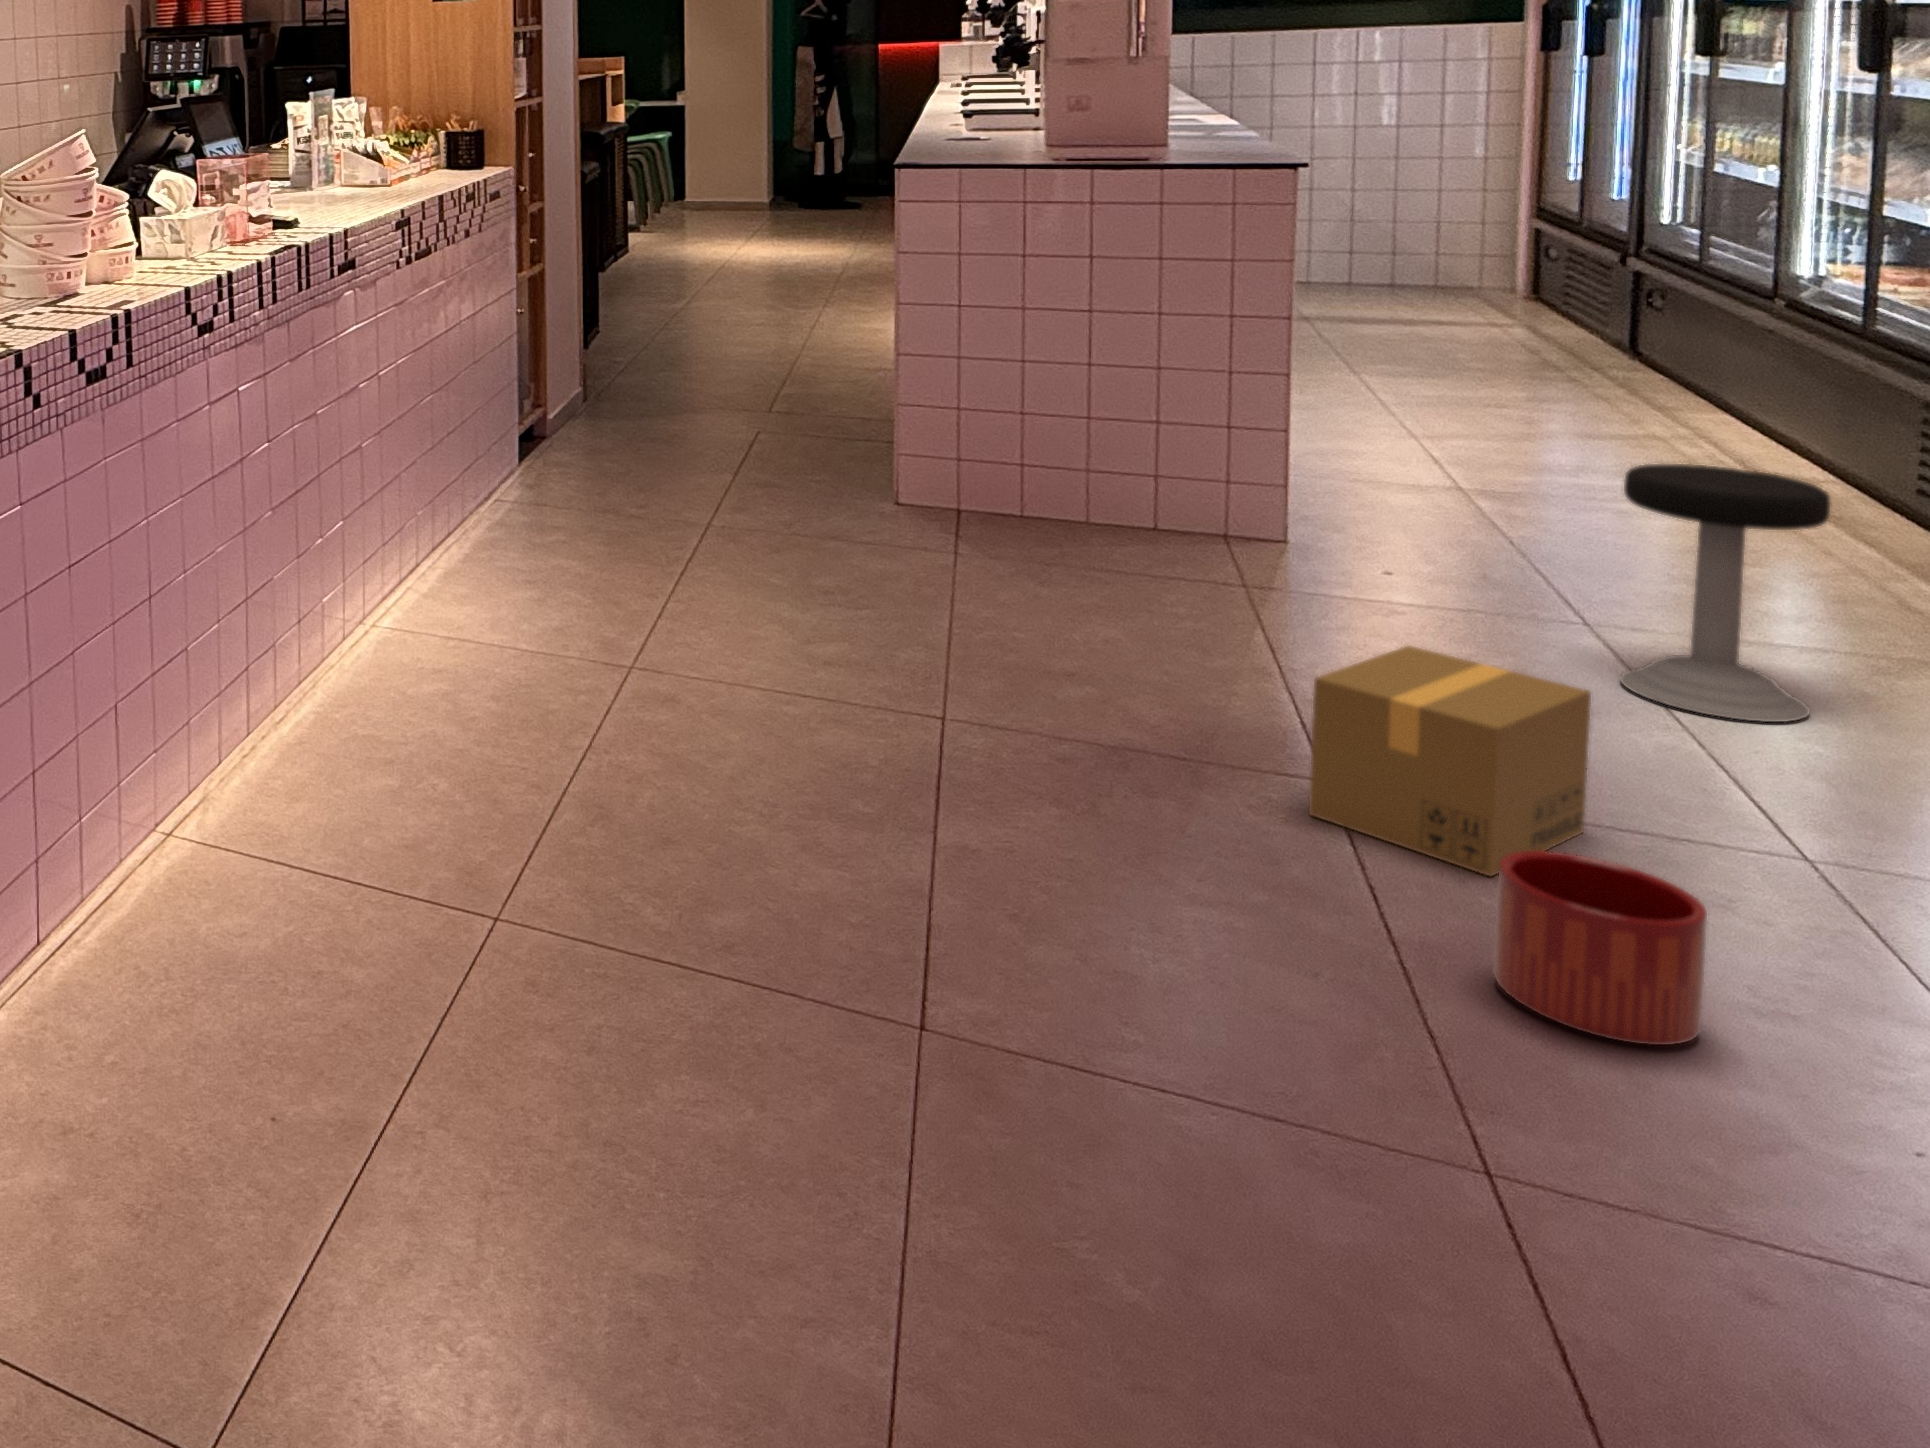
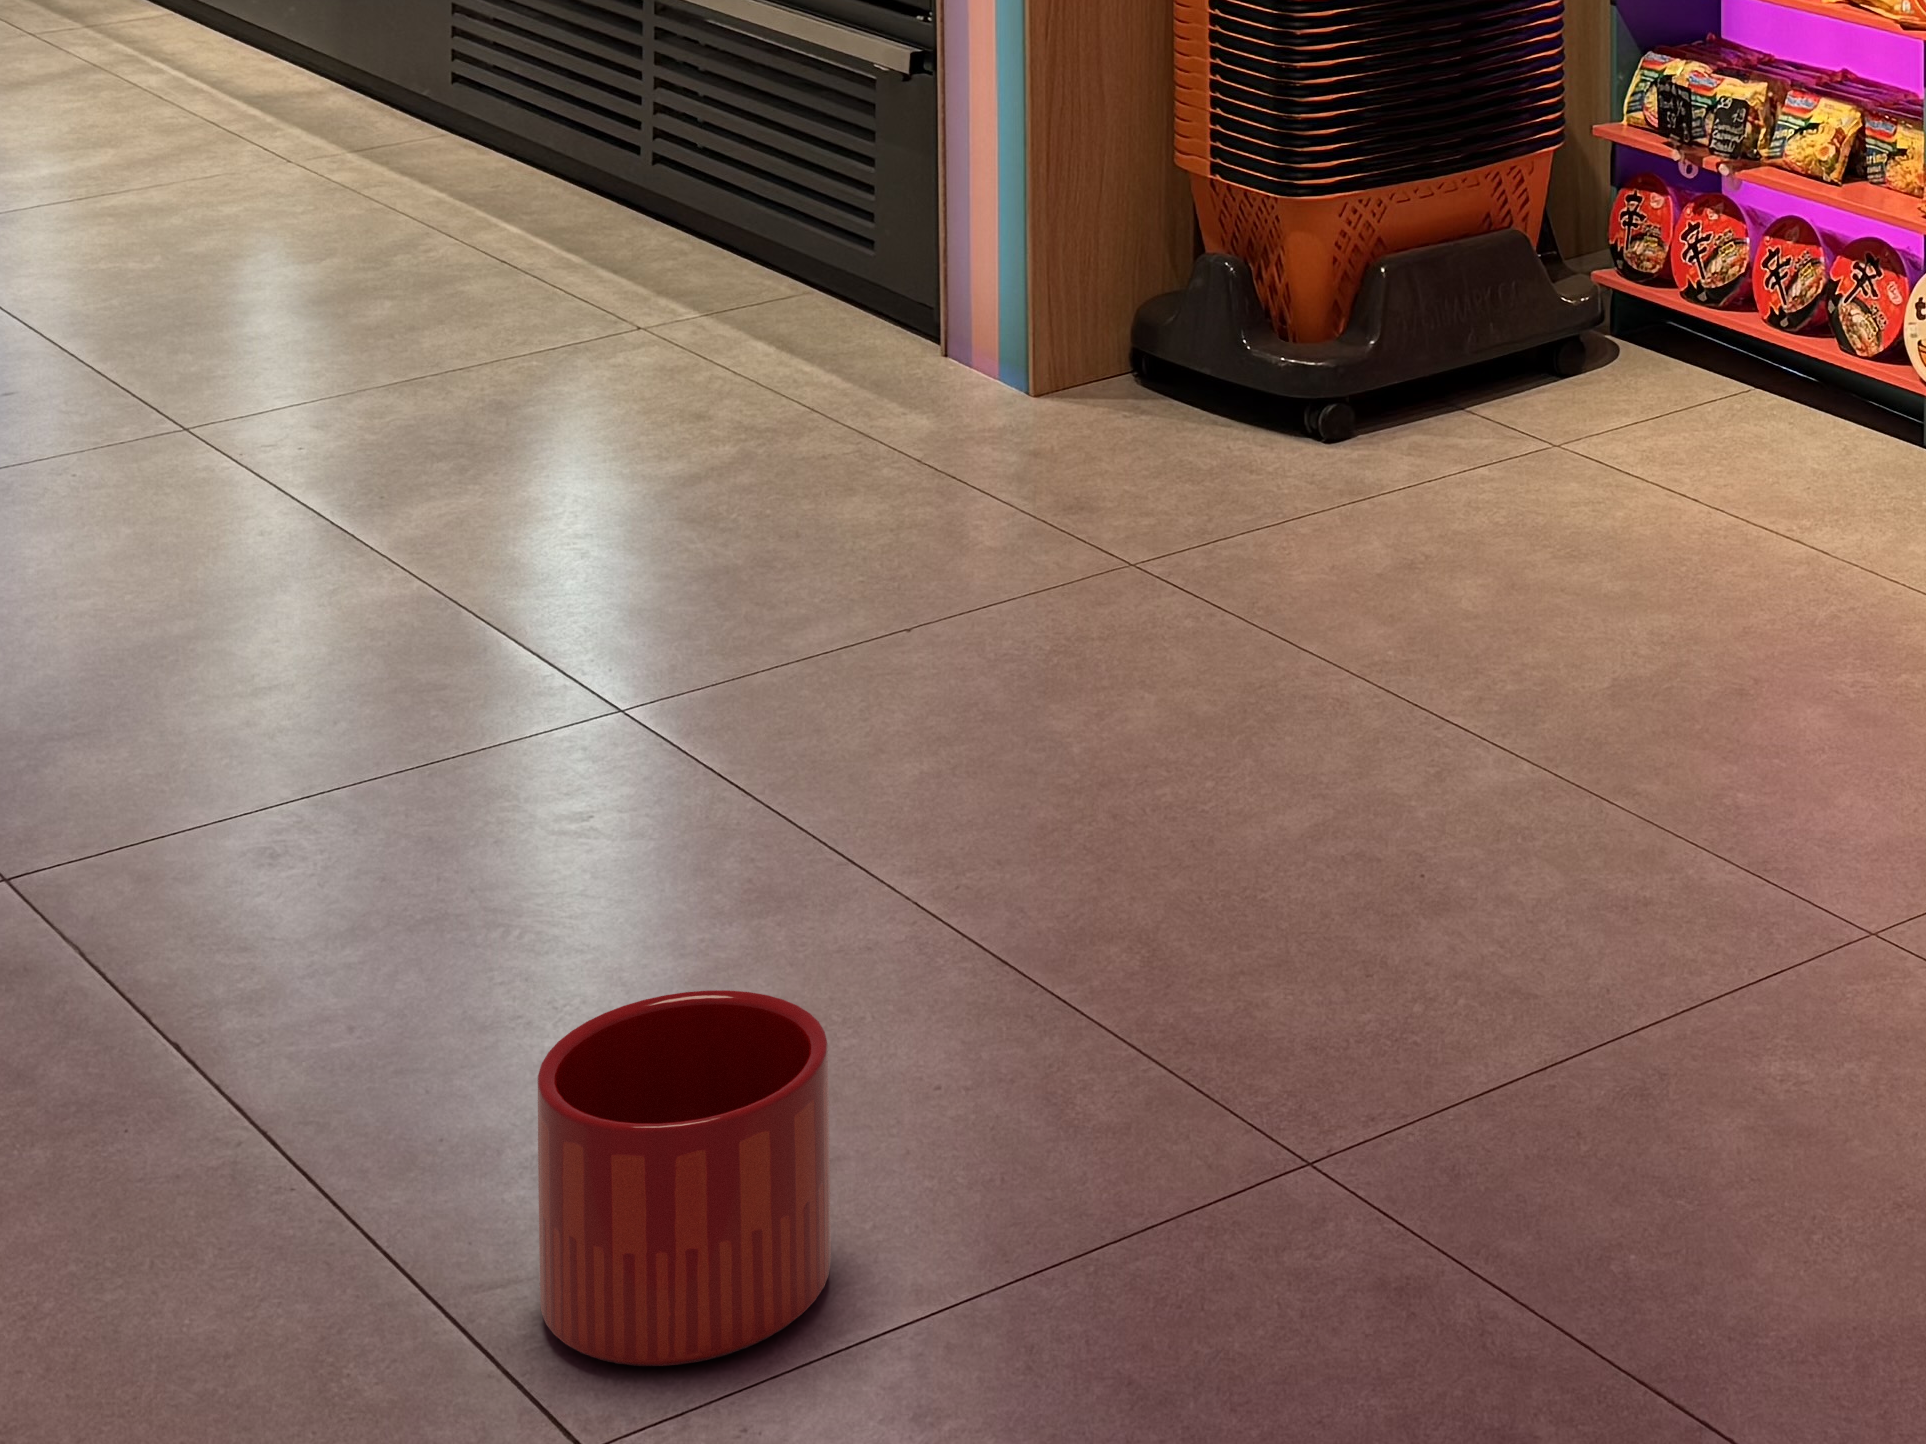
stool: present [1620,464,1830,722] -> none [316,138,575,602]
cardboard box: present [1309,646,1591,876] -> none [77,650,466,1132]

